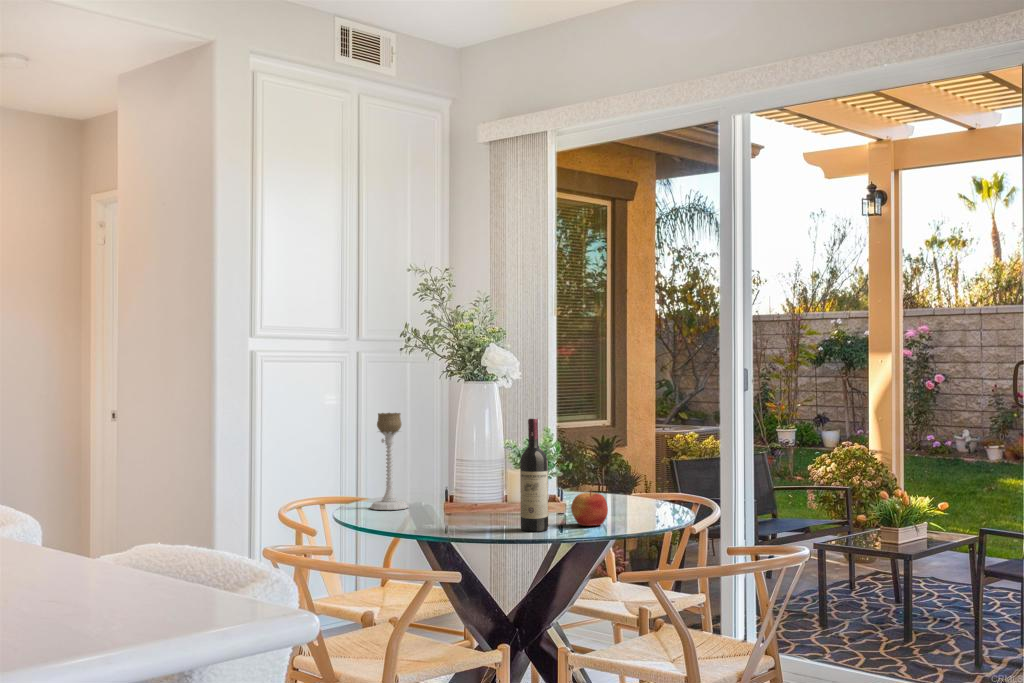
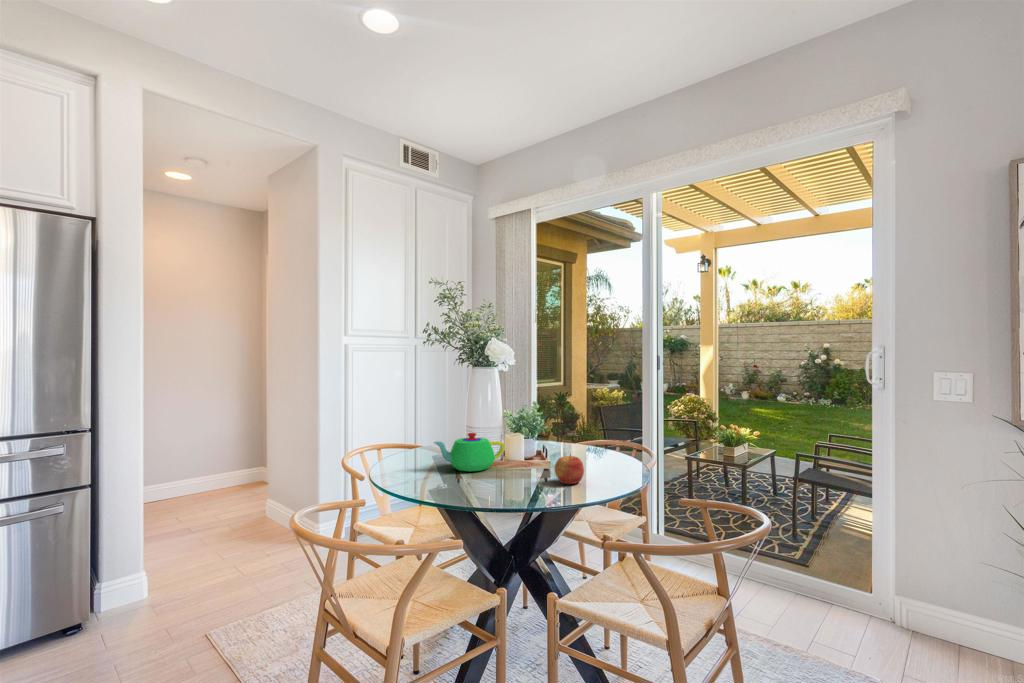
candle holder: present [370,413,409,510] -> none [405,389,433,462]
wine bottle: present [520,418,548,531] -> none [513,398,537,492]
teapot: none [415,469,508,518] -> present [434,433,505,471]

